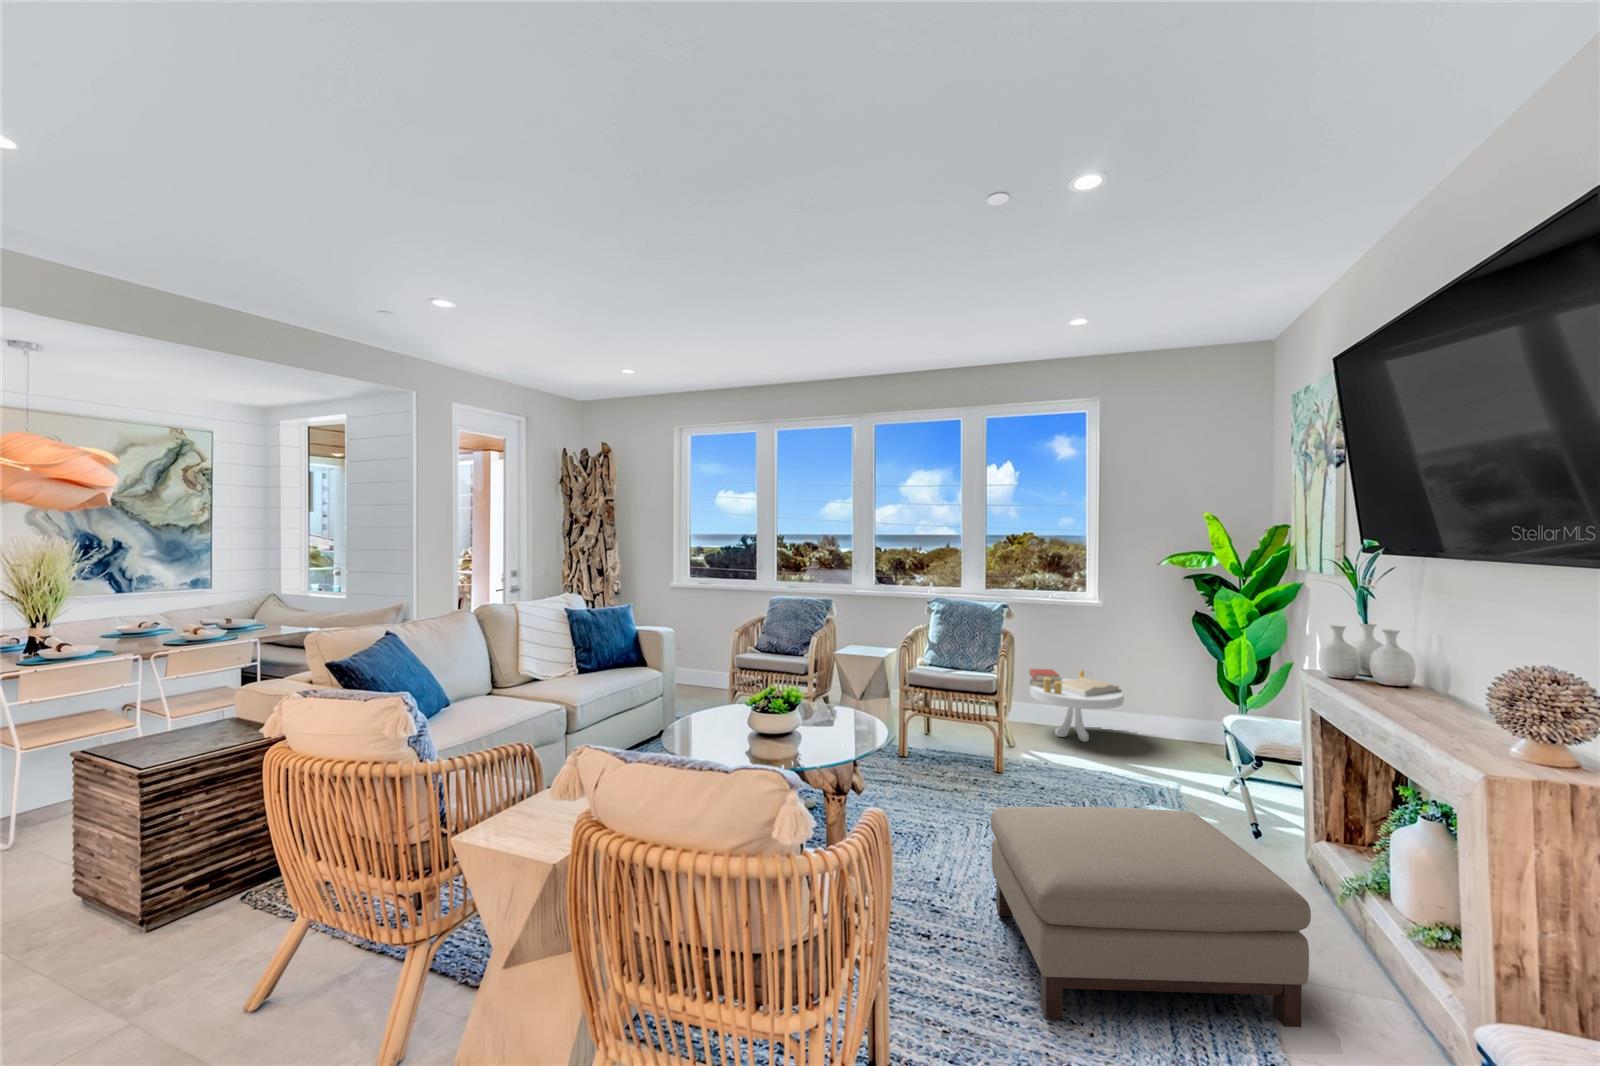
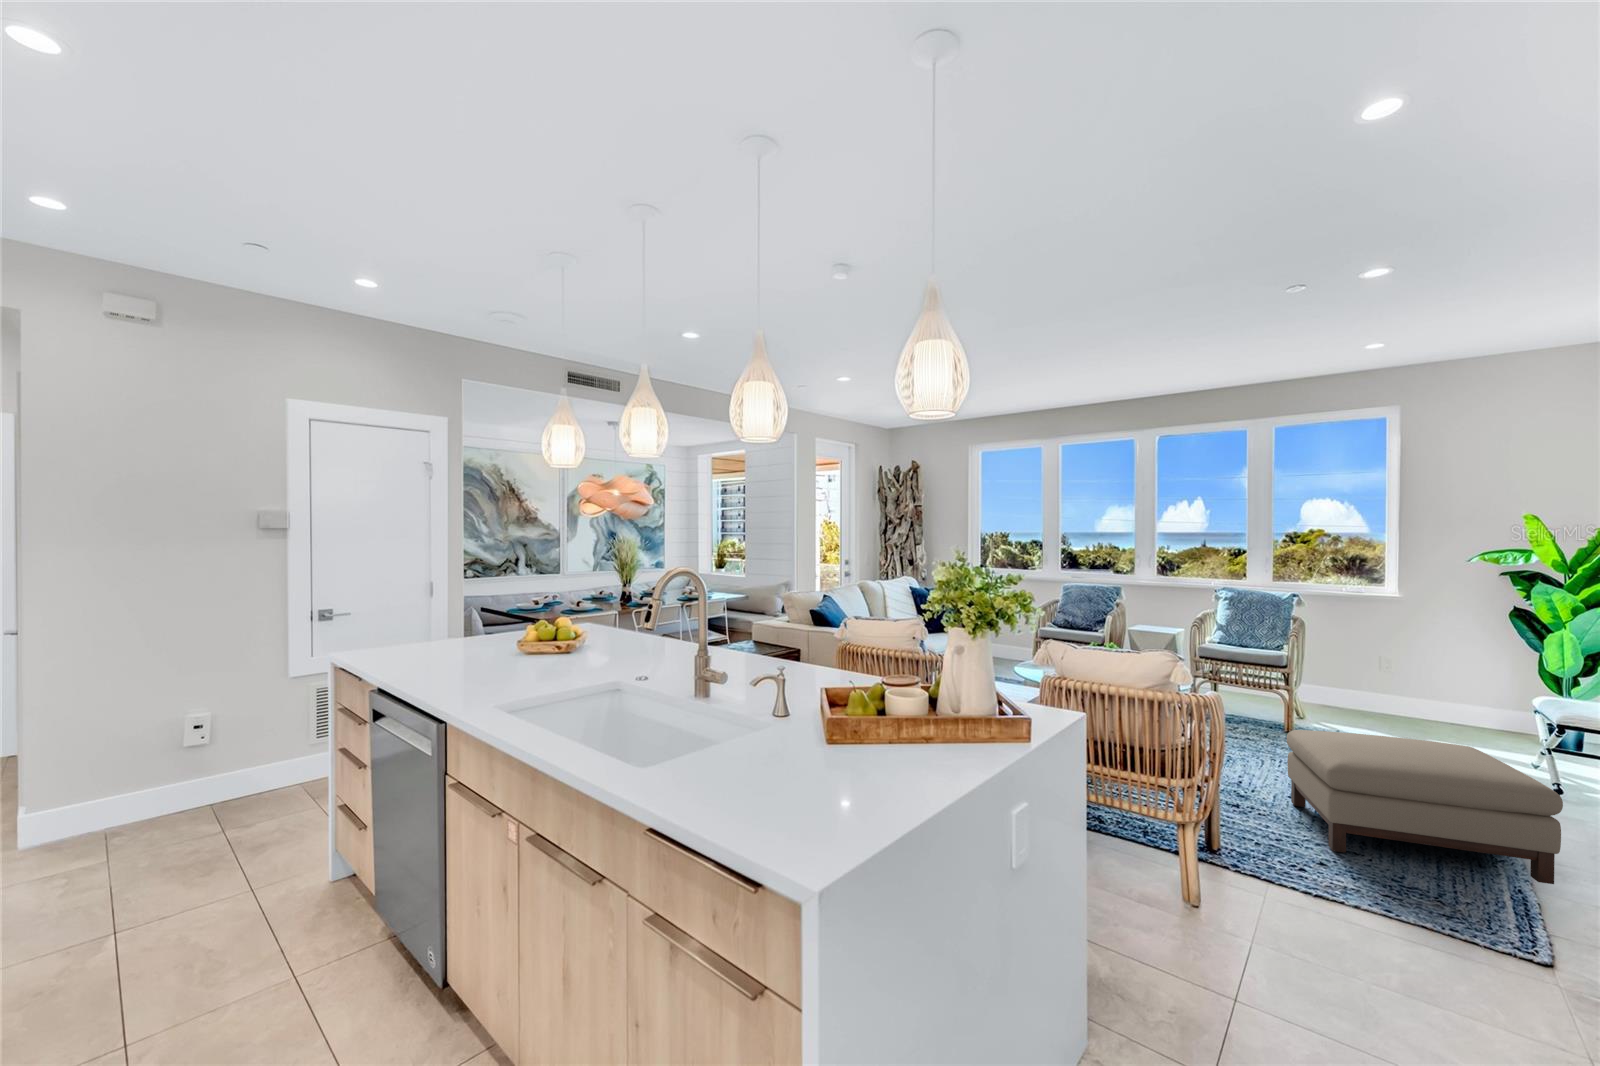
side table: present [1029,669,1124,742] -> none [1322,654,1427,721]

